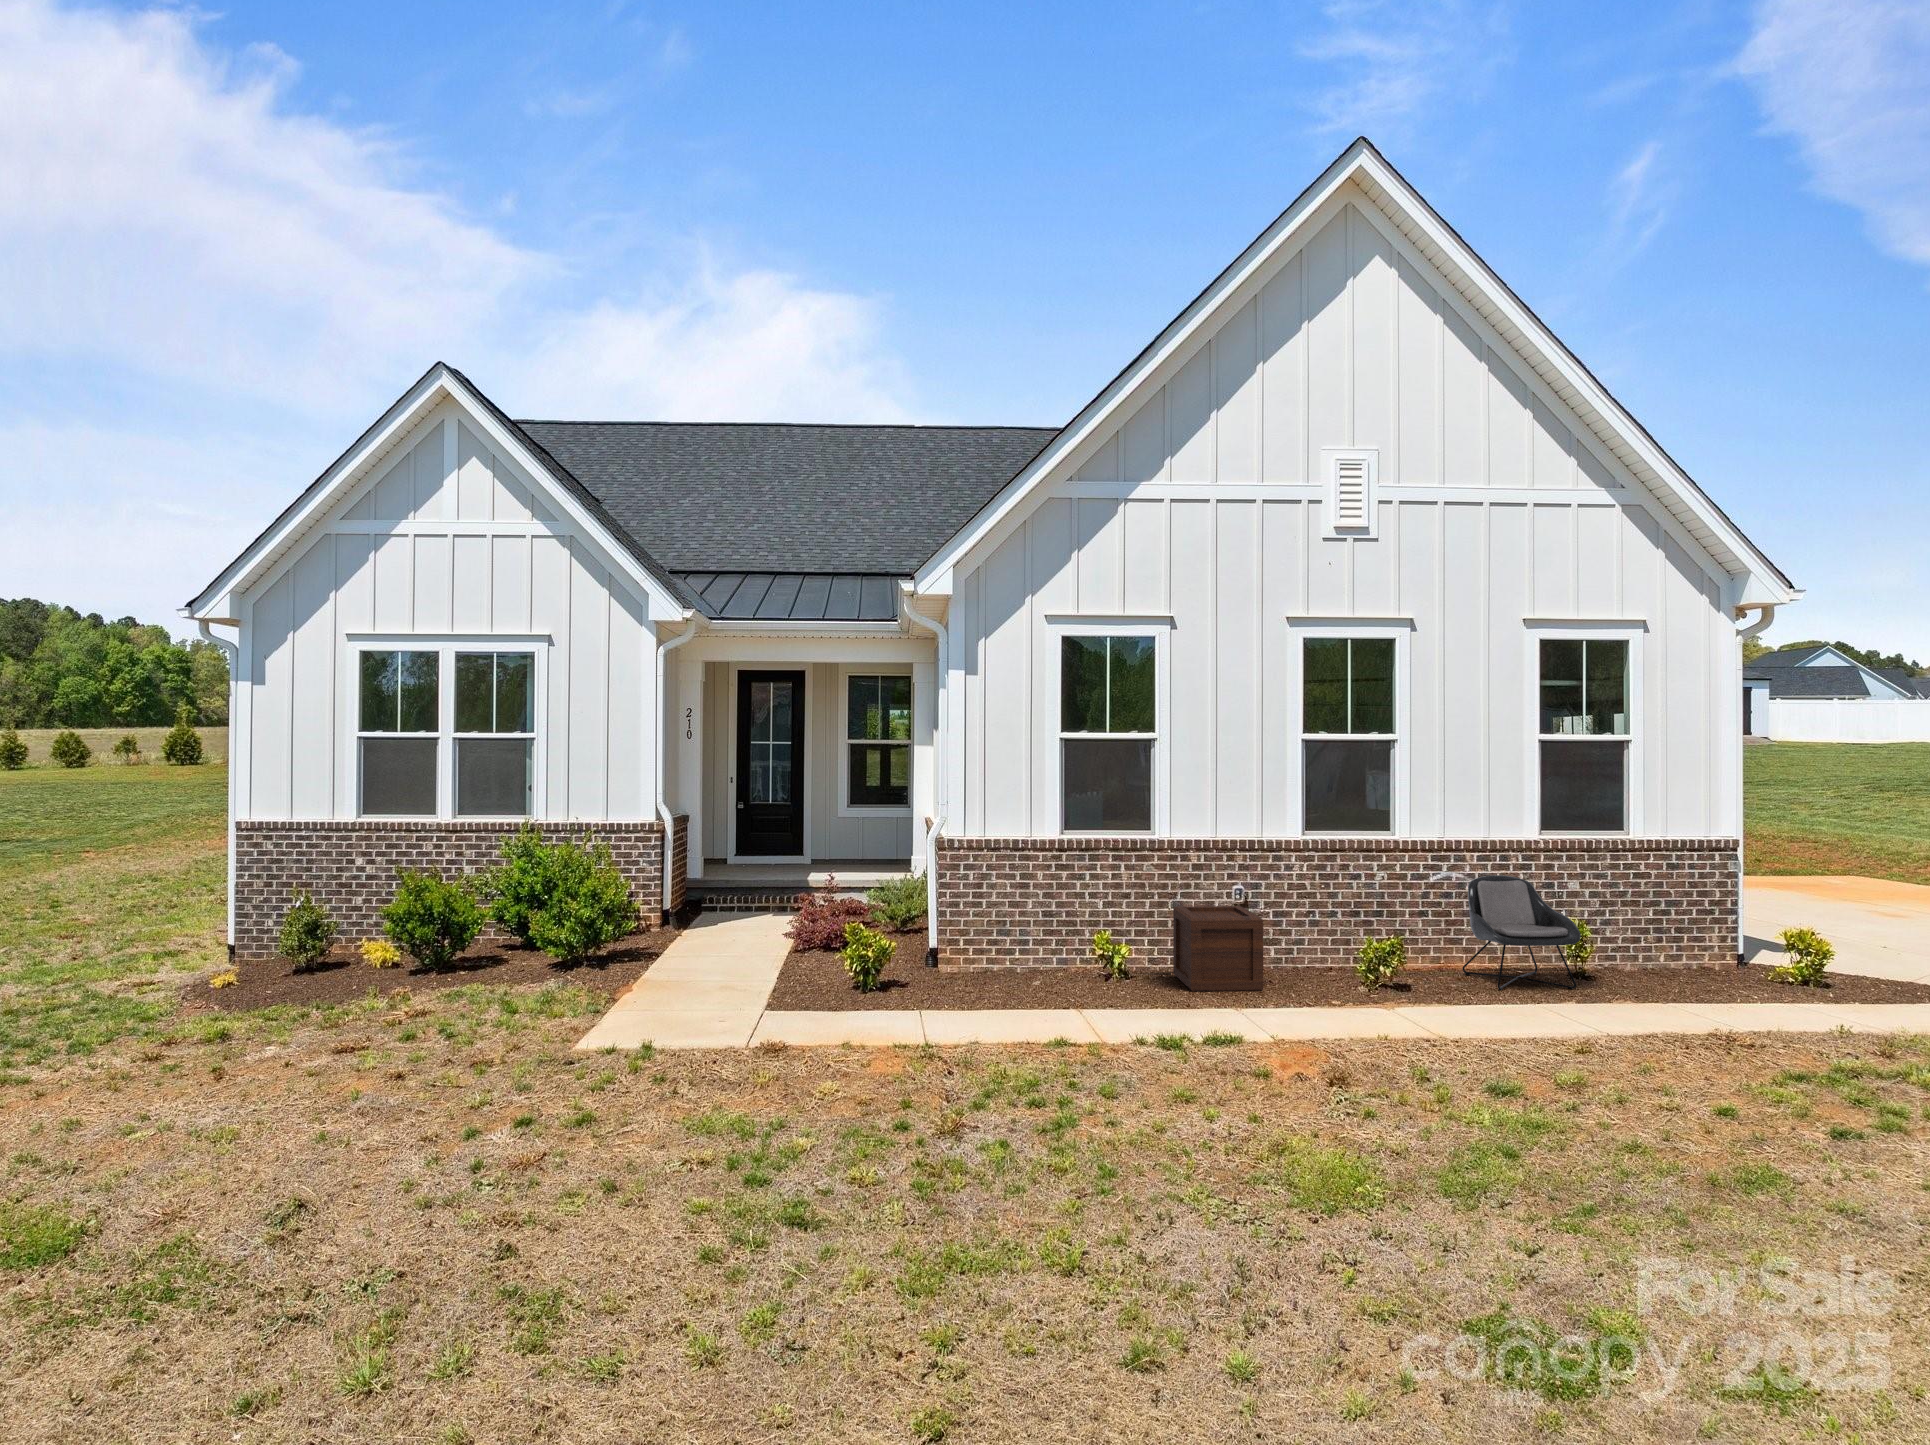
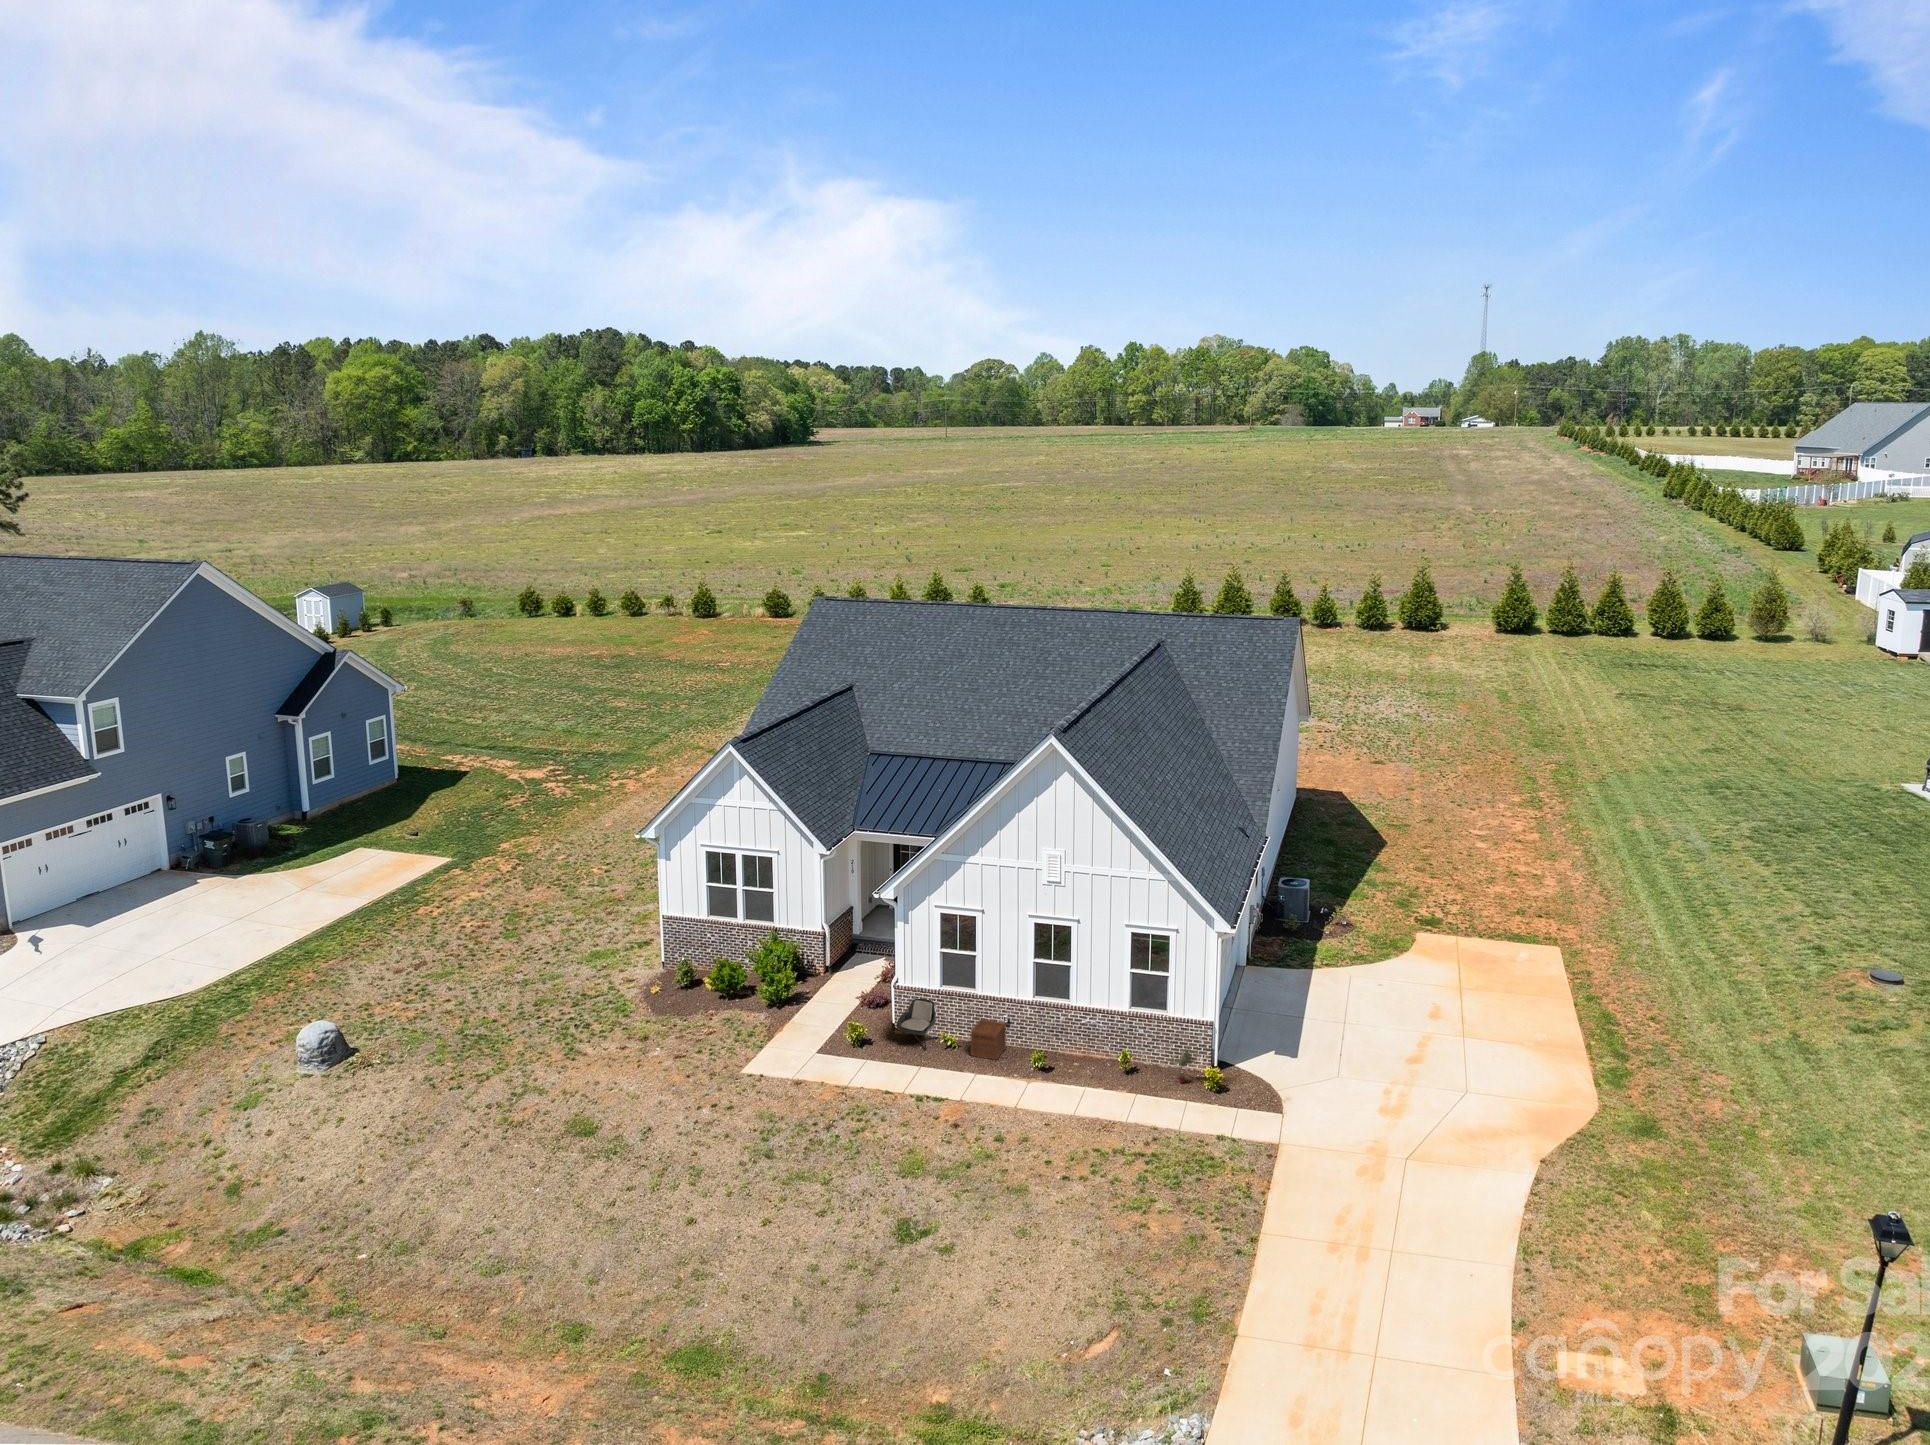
lounge chair: present [1462,875,1581,990] -> present [896,999,938,1050]
potted tree: none [1650,882,1728,977] -> present [1168,1048,1198,1083]

